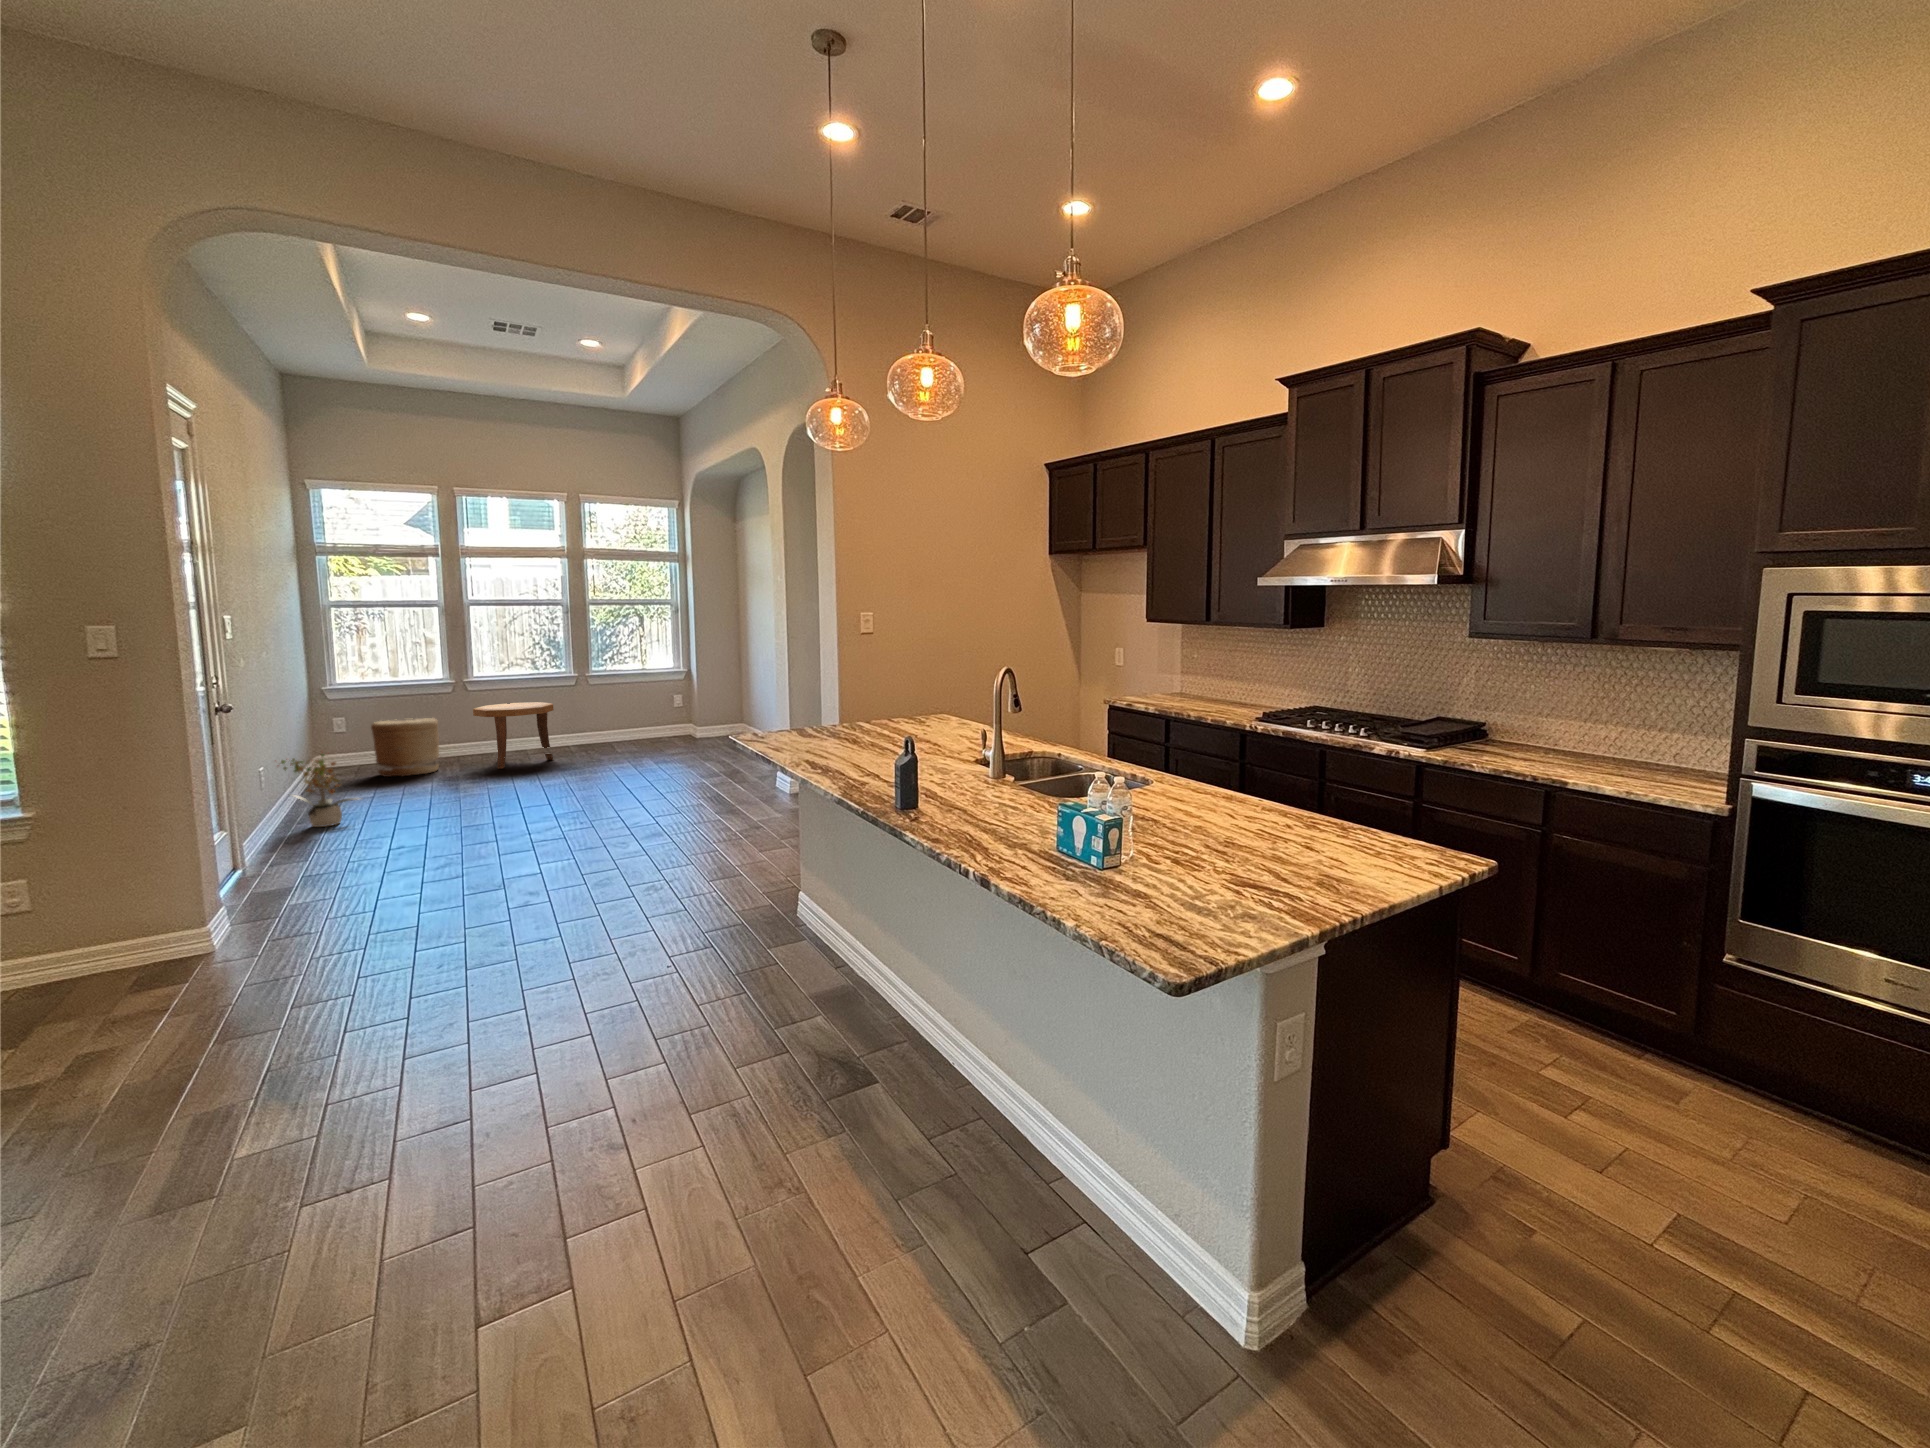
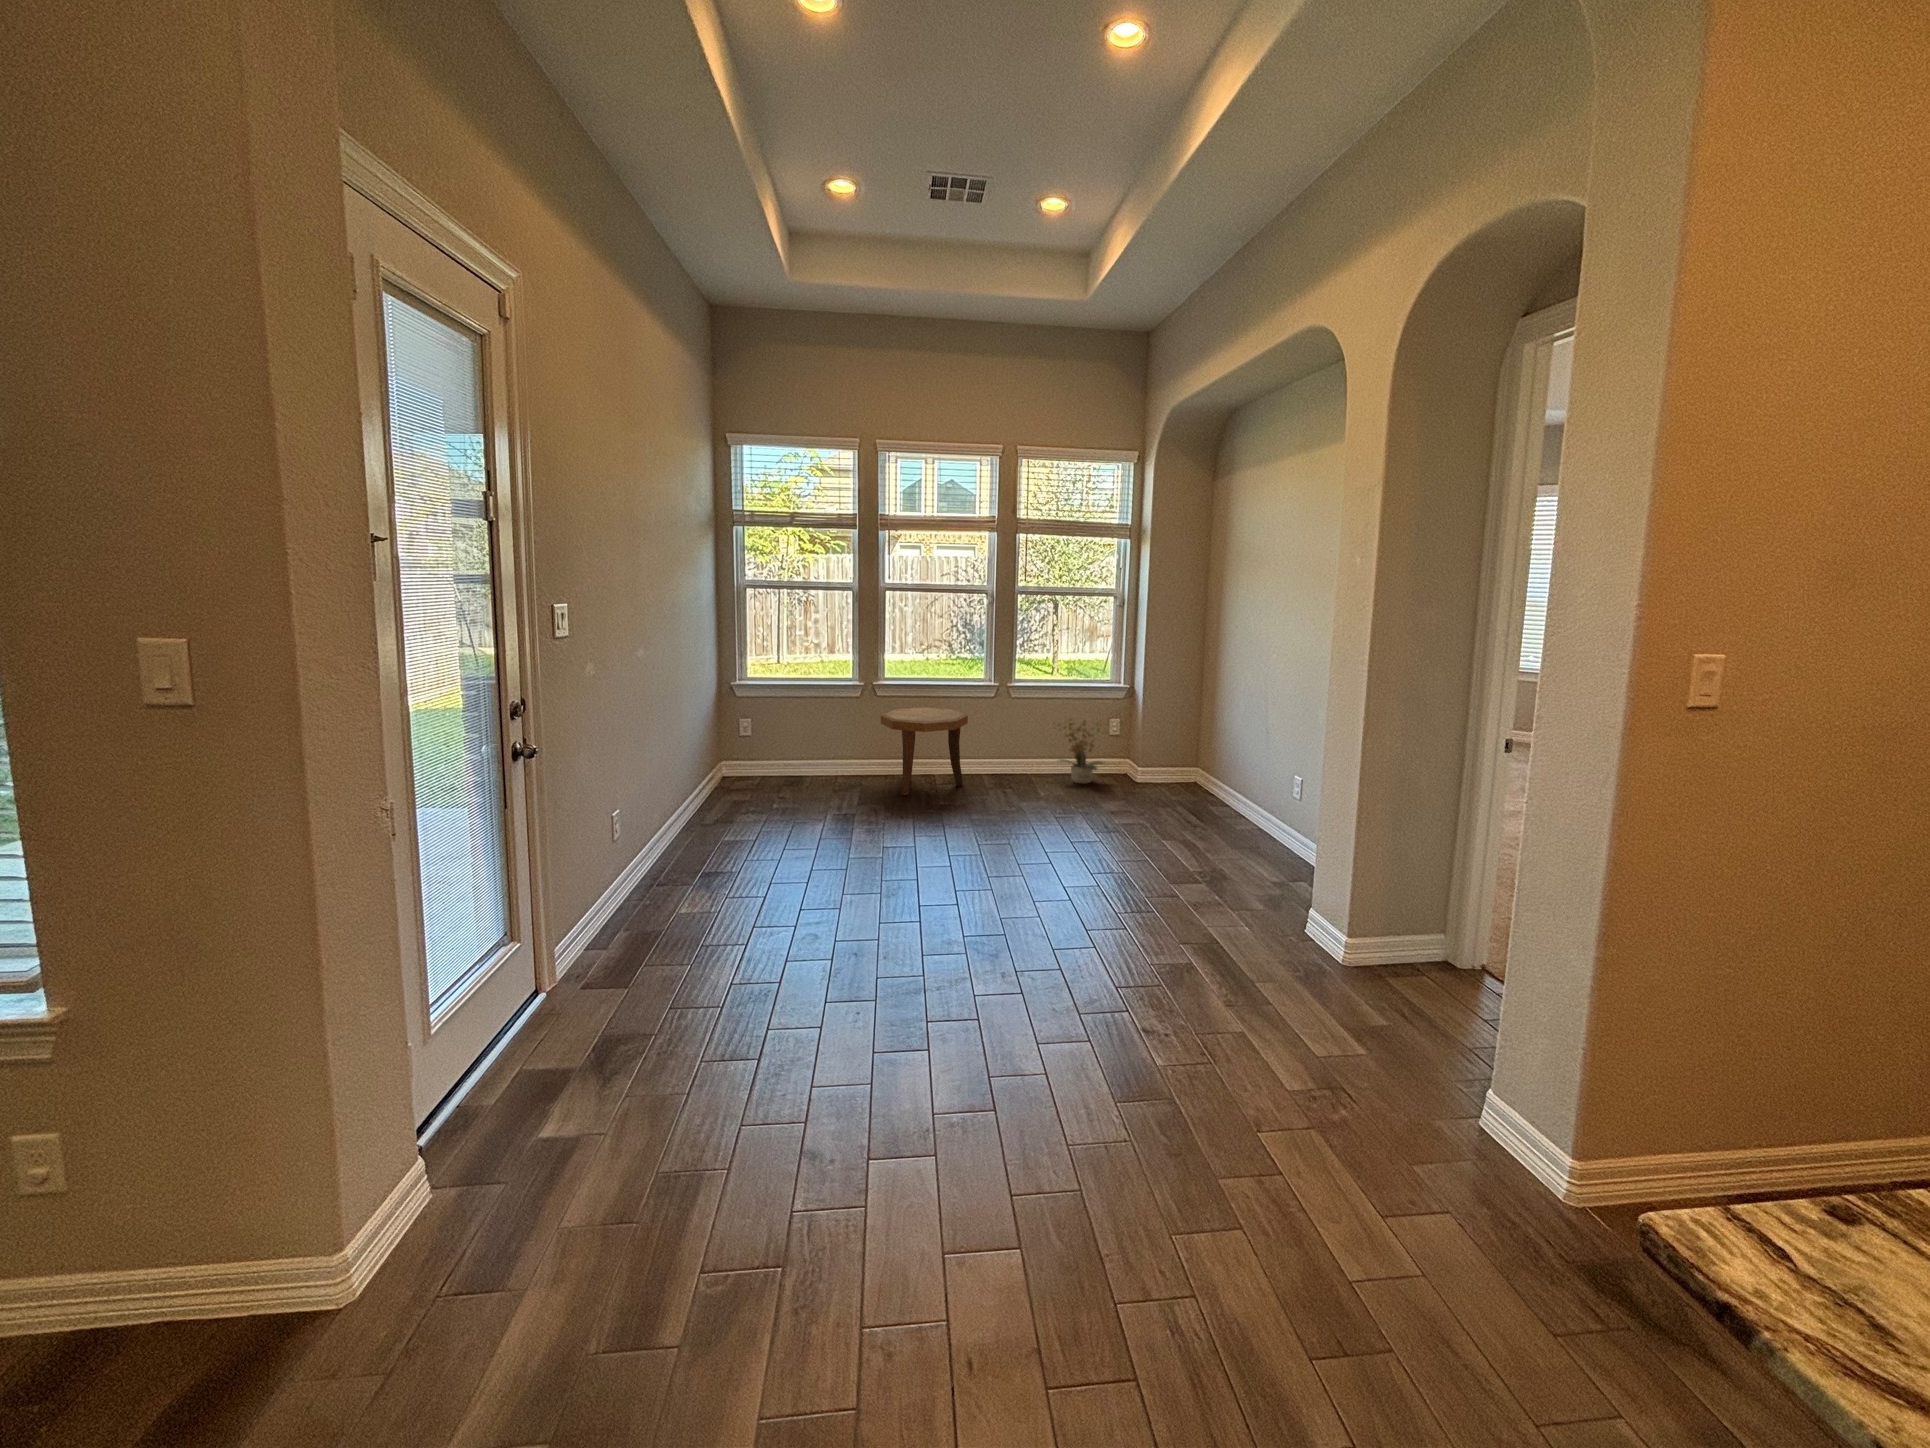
woven basket: present [371,718,439,777] -> none [777,718,844,793]
potted plant: present [281,754,355,827] -> present [1057,719,1103,783]

